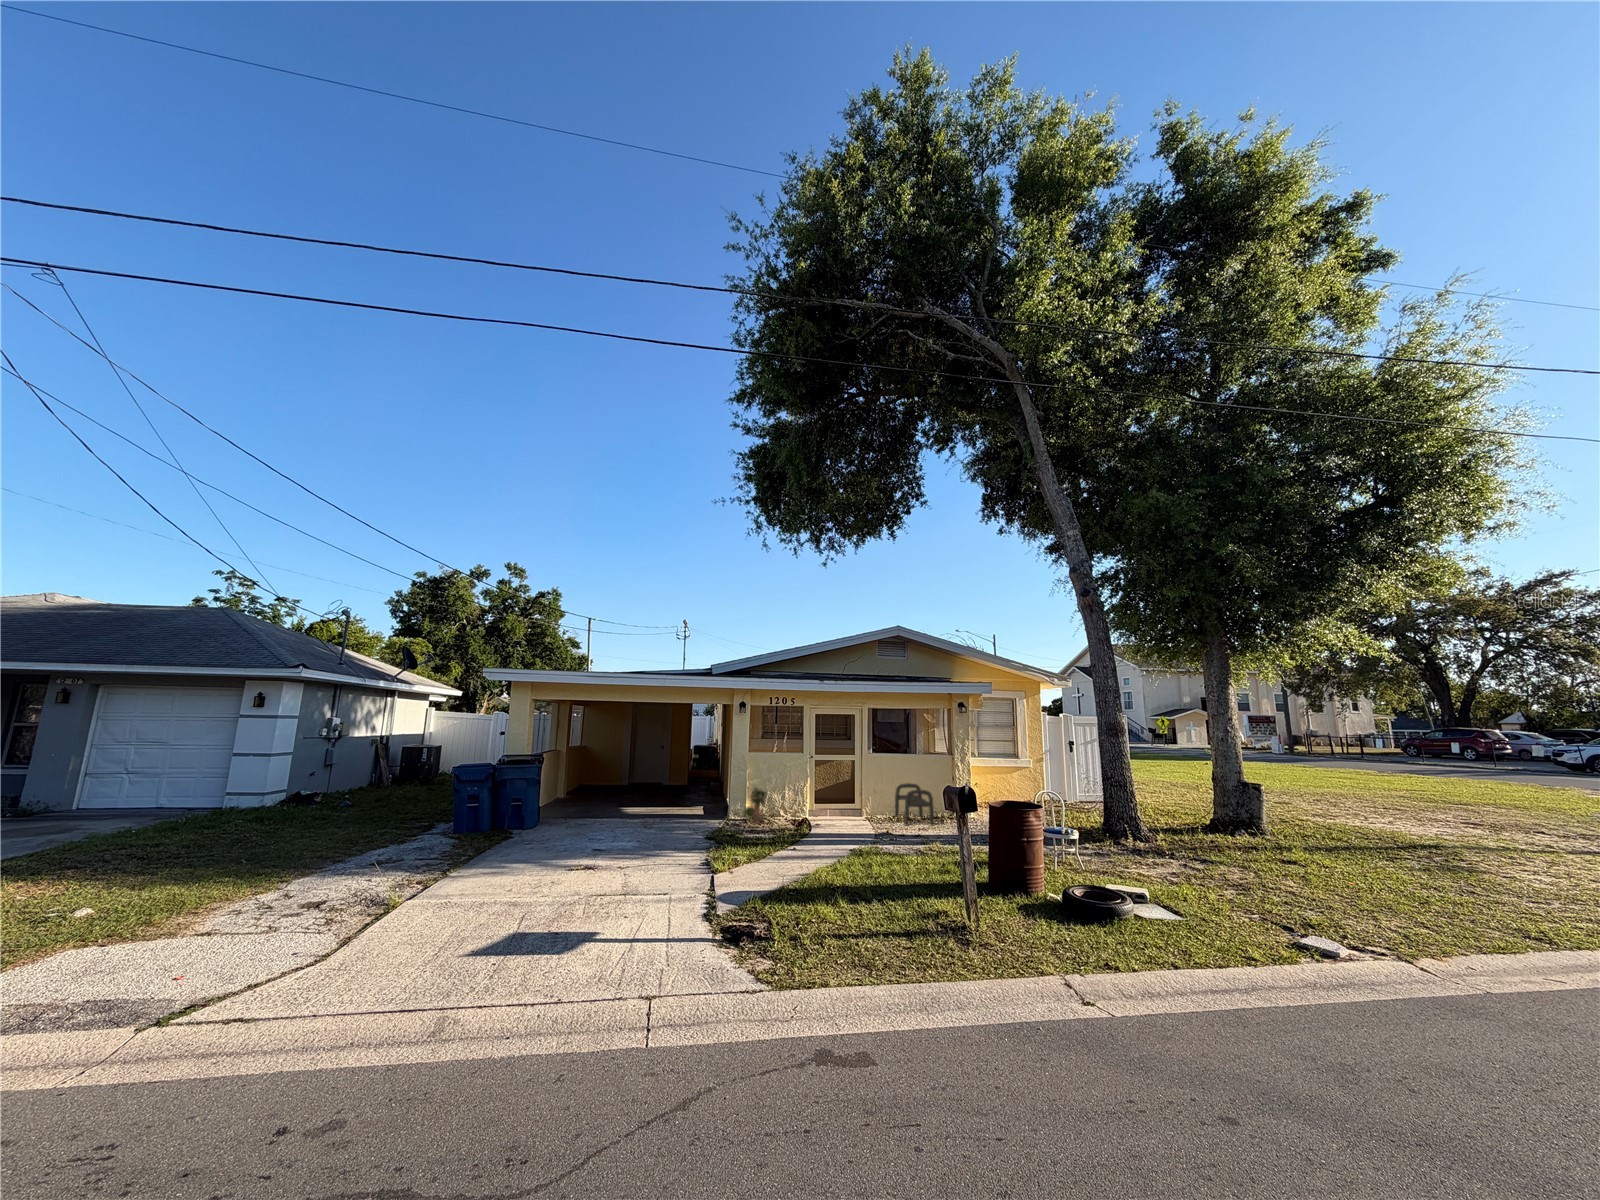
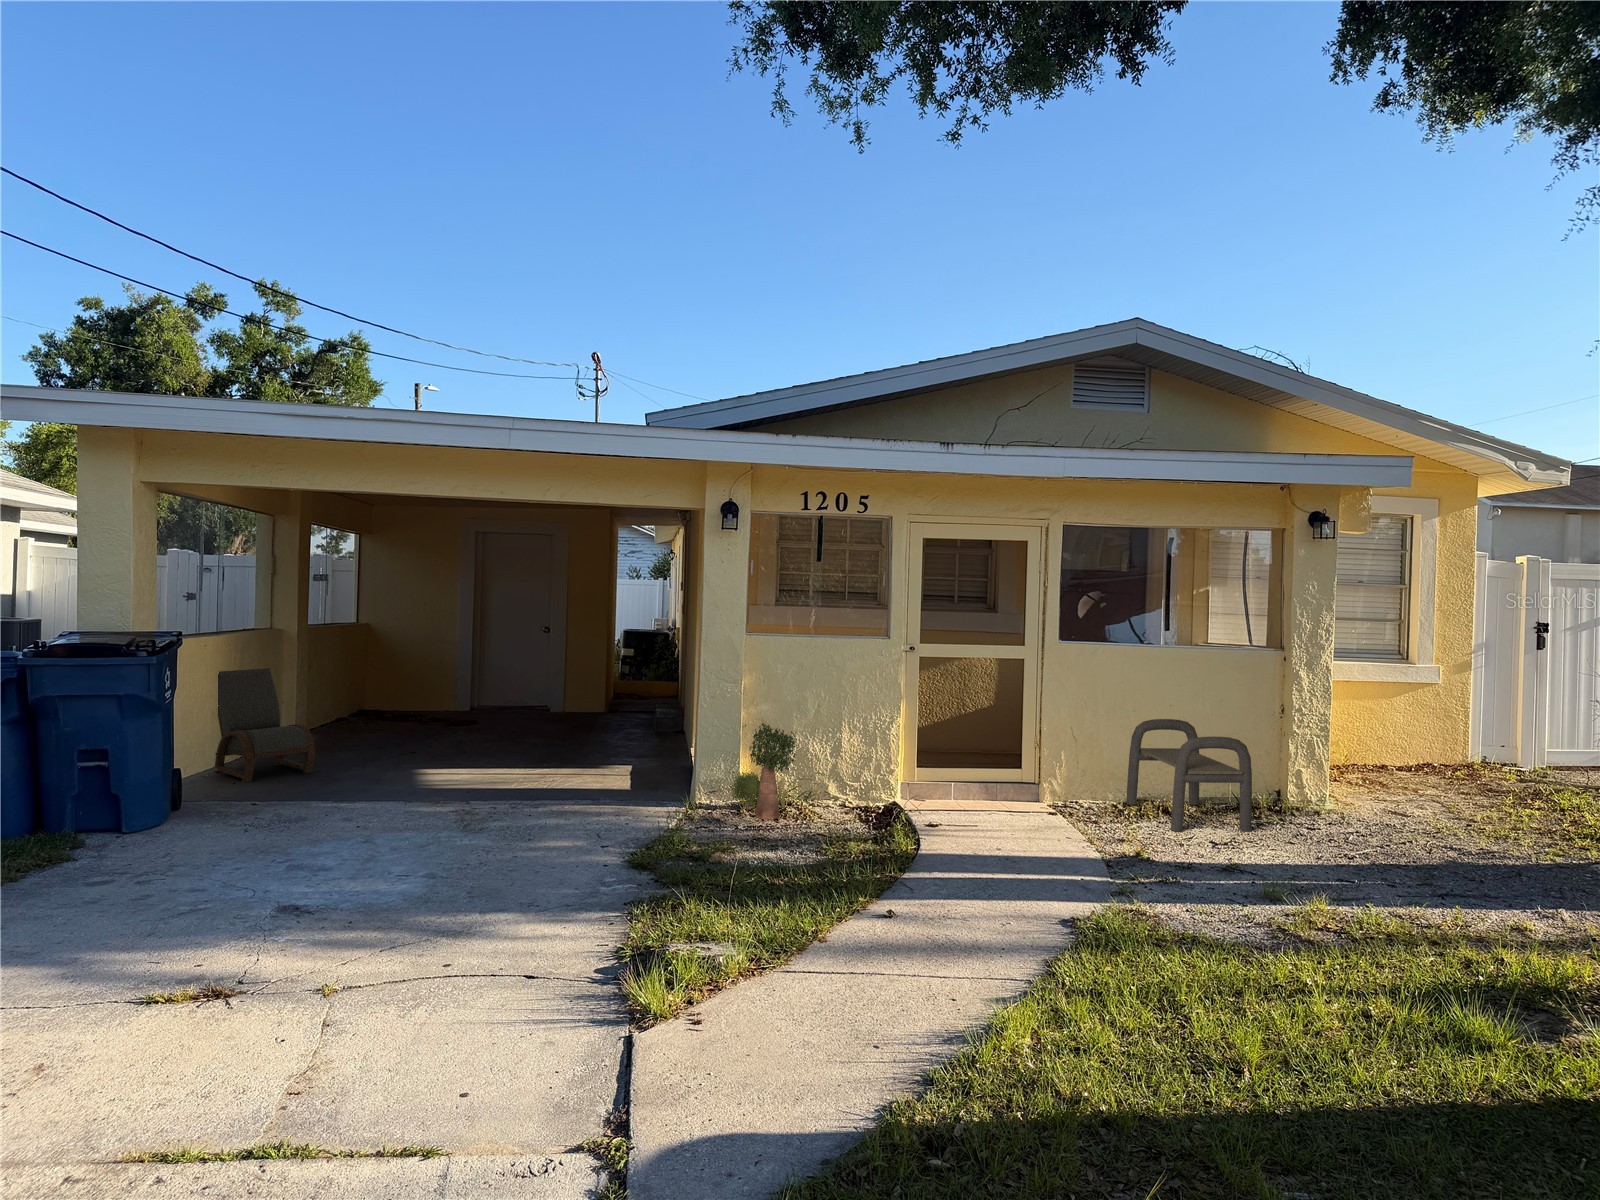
lounge chair: none [537,768,578,814] -> present [215,668,316,782]

